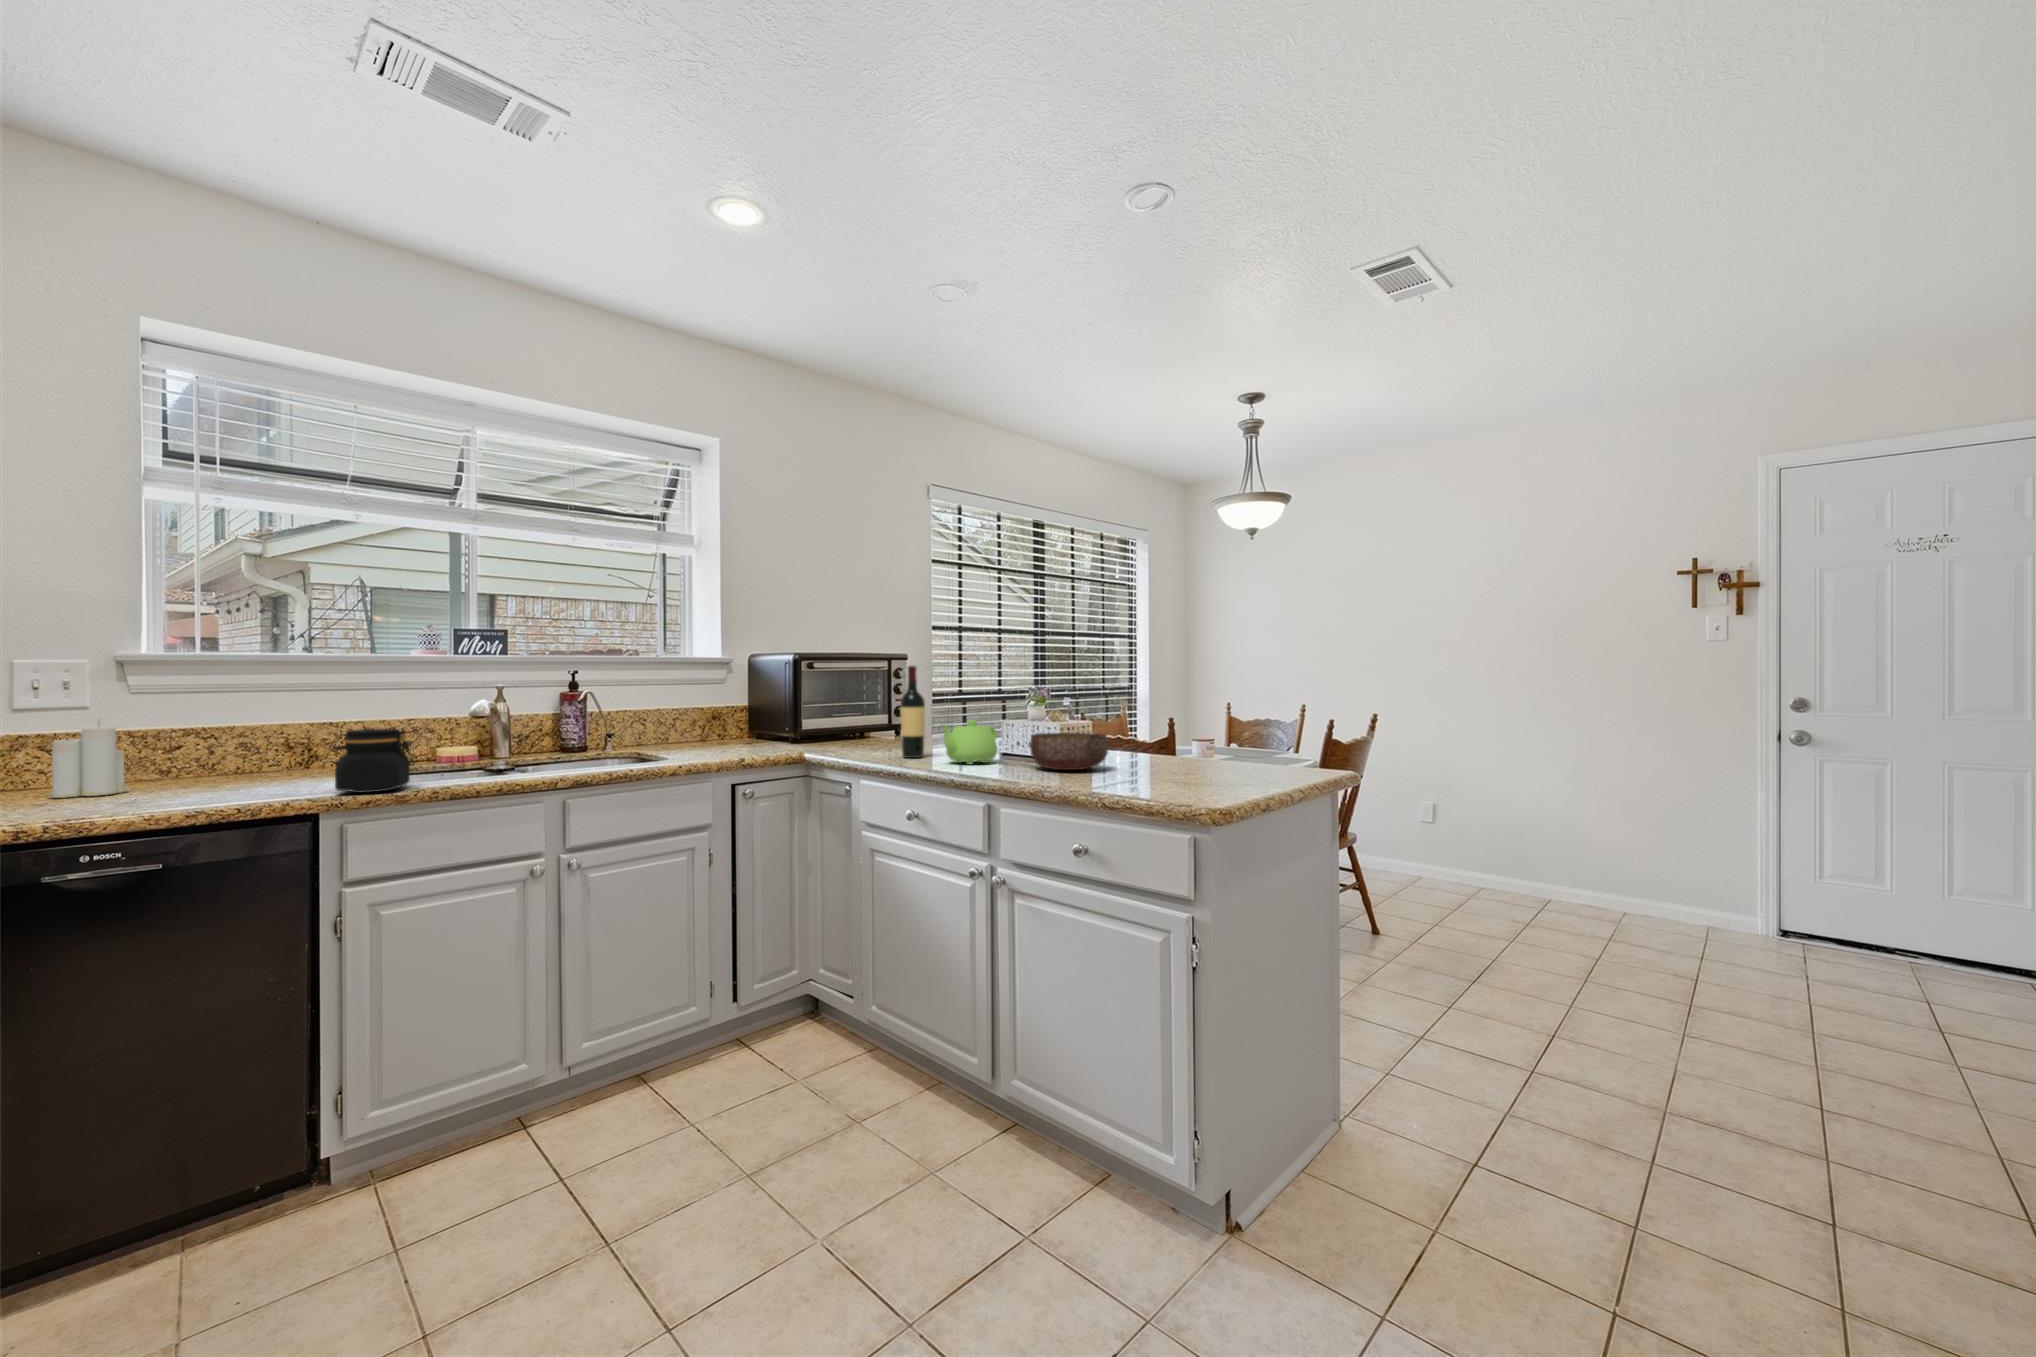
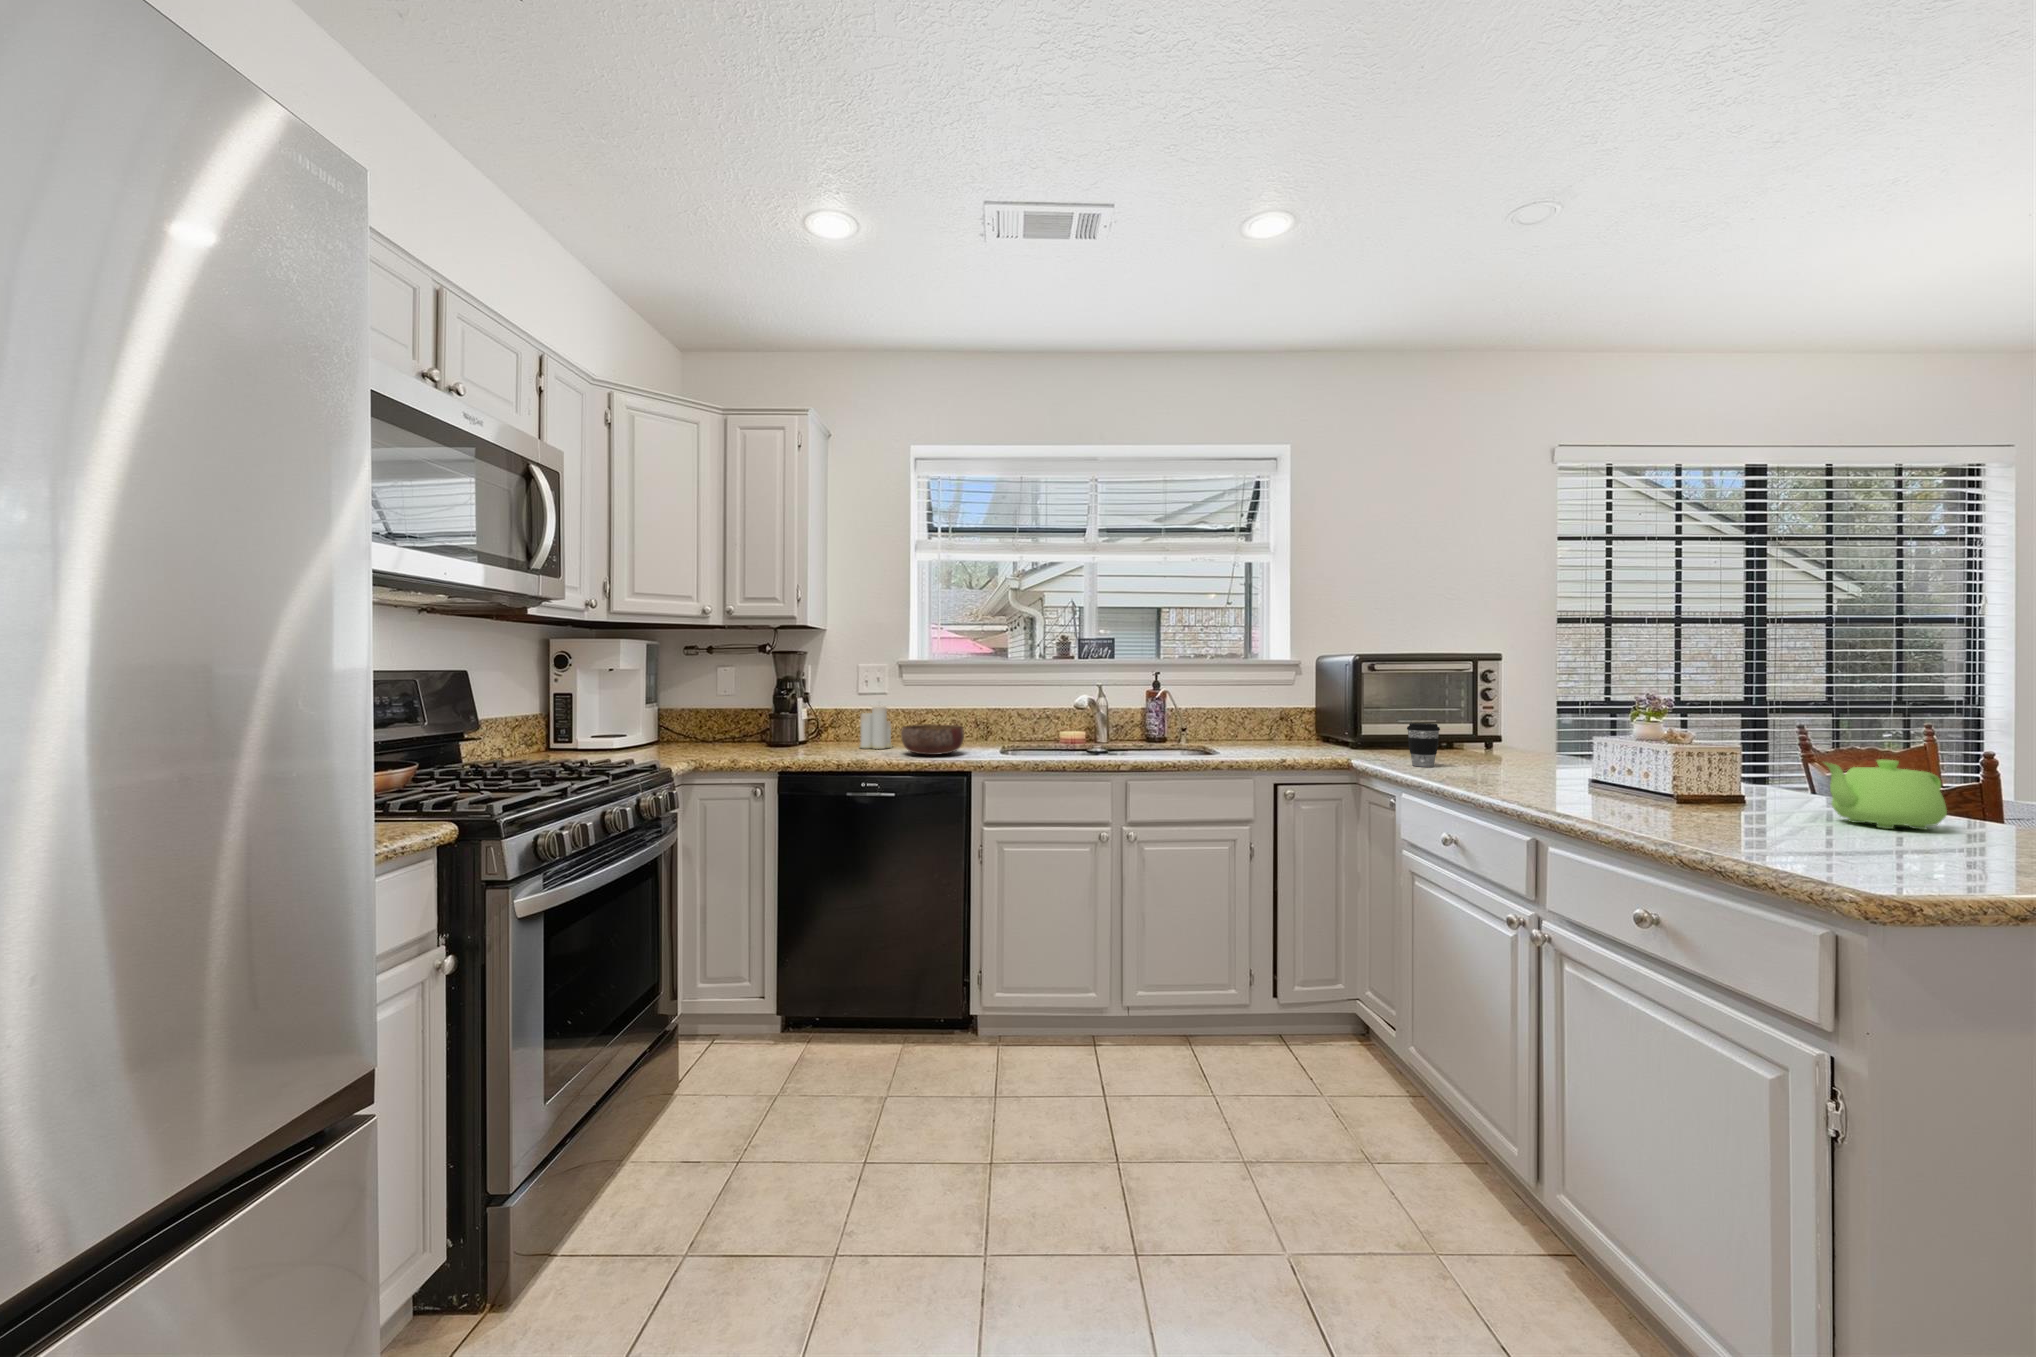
wine bottle: present [900,666,925,758] -> none [1454,670,1486,776]
coffee cup: none [855,715,883,754] -> present [1407,723,1440,767]
teapot: present [942,720,998,764] -> present [1825,760,1947,830]
jar: present [329,728,415,793] -> none [977,715,1026,761]
bowl: present [1030,733,1108,770] -> present [901,724,964,755]

